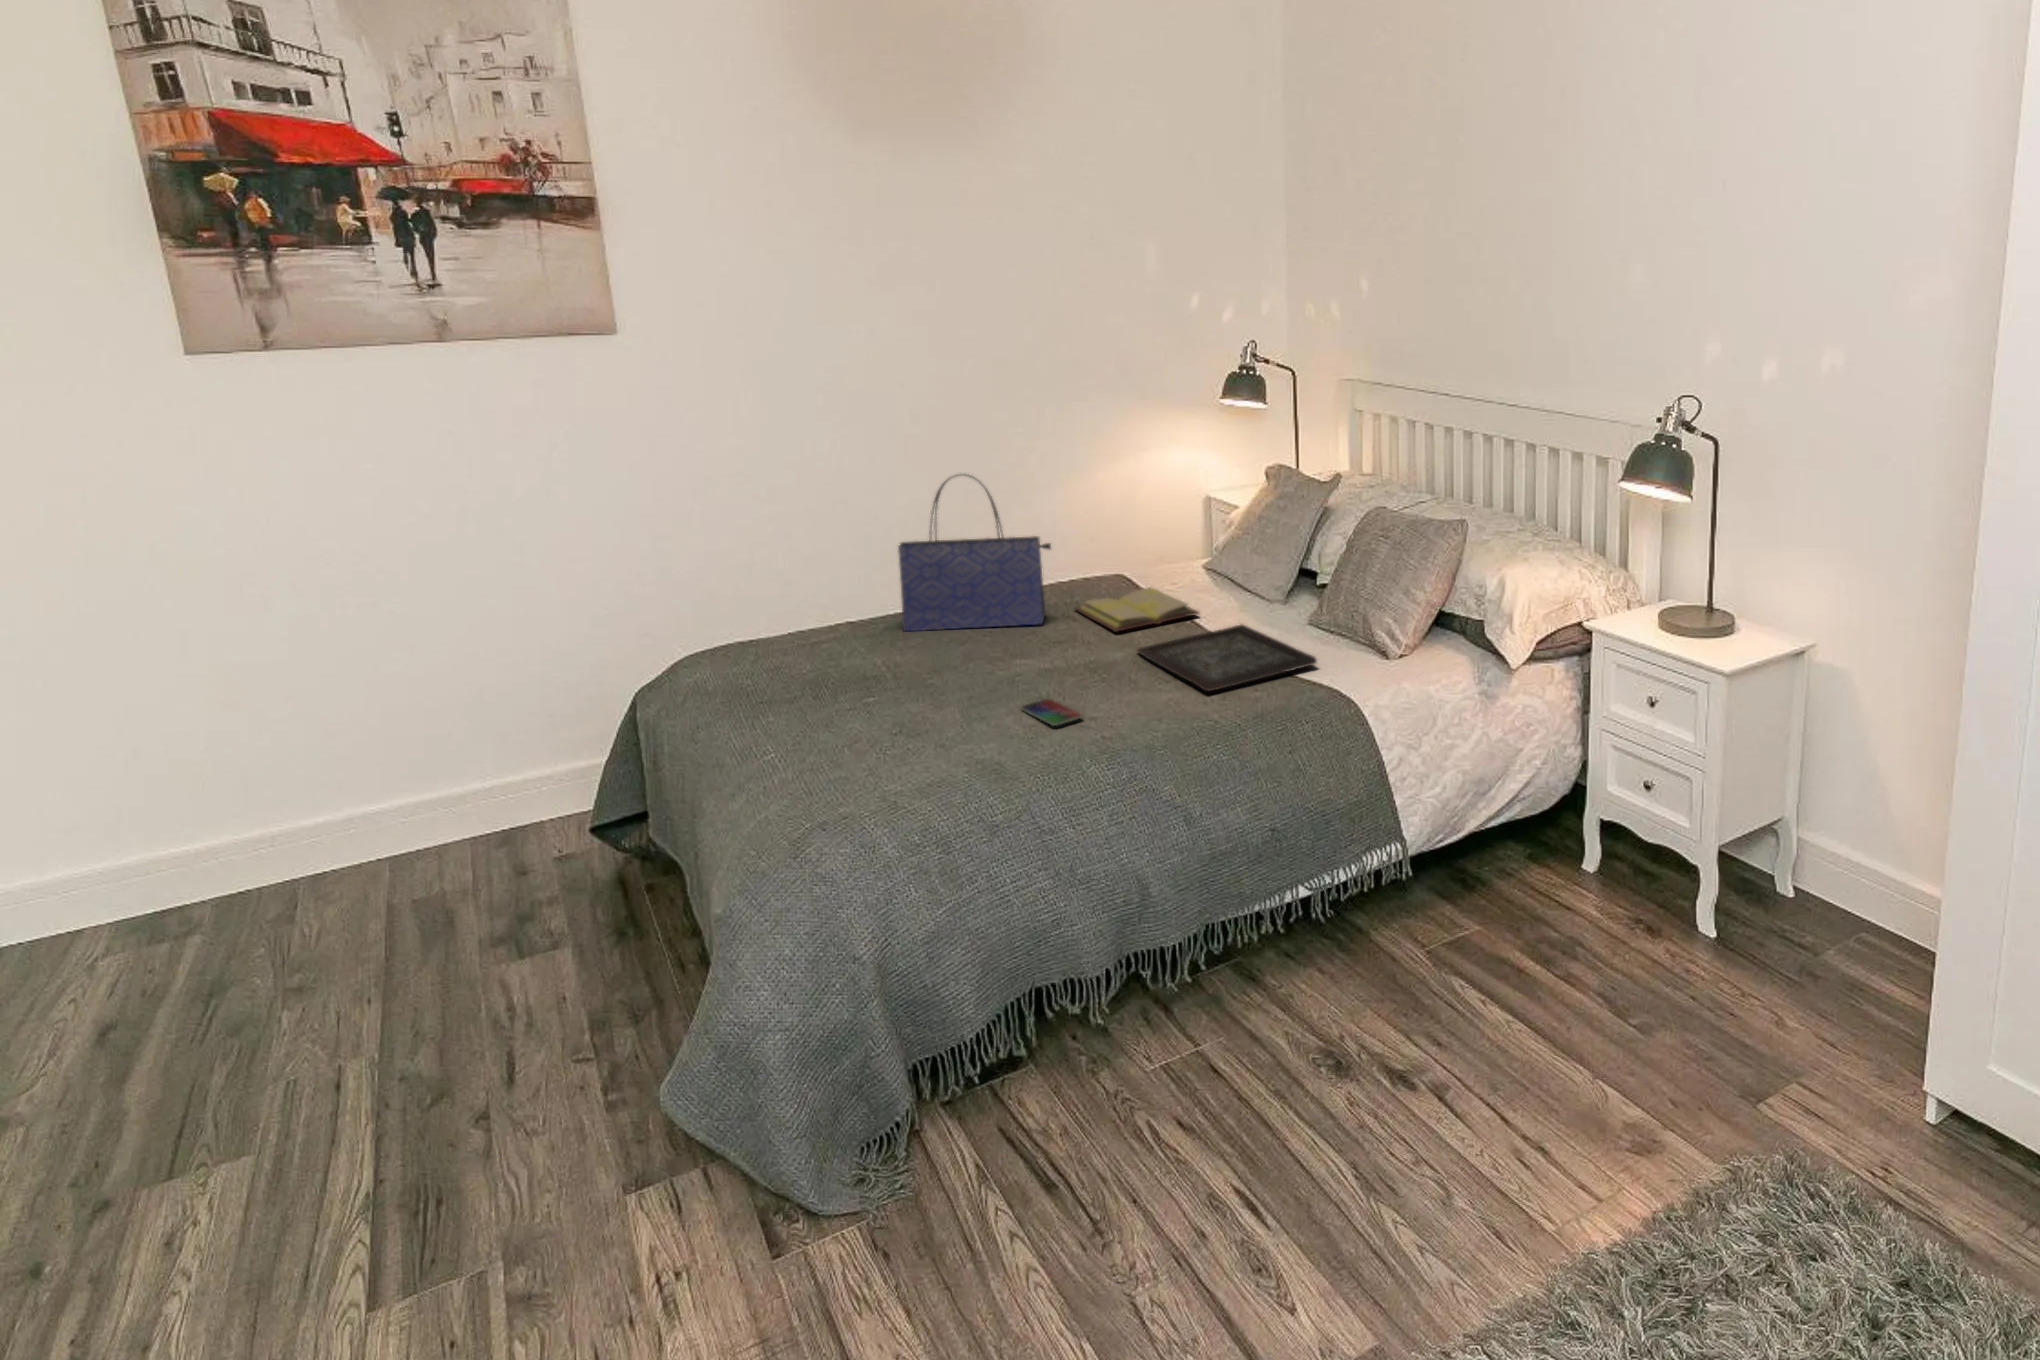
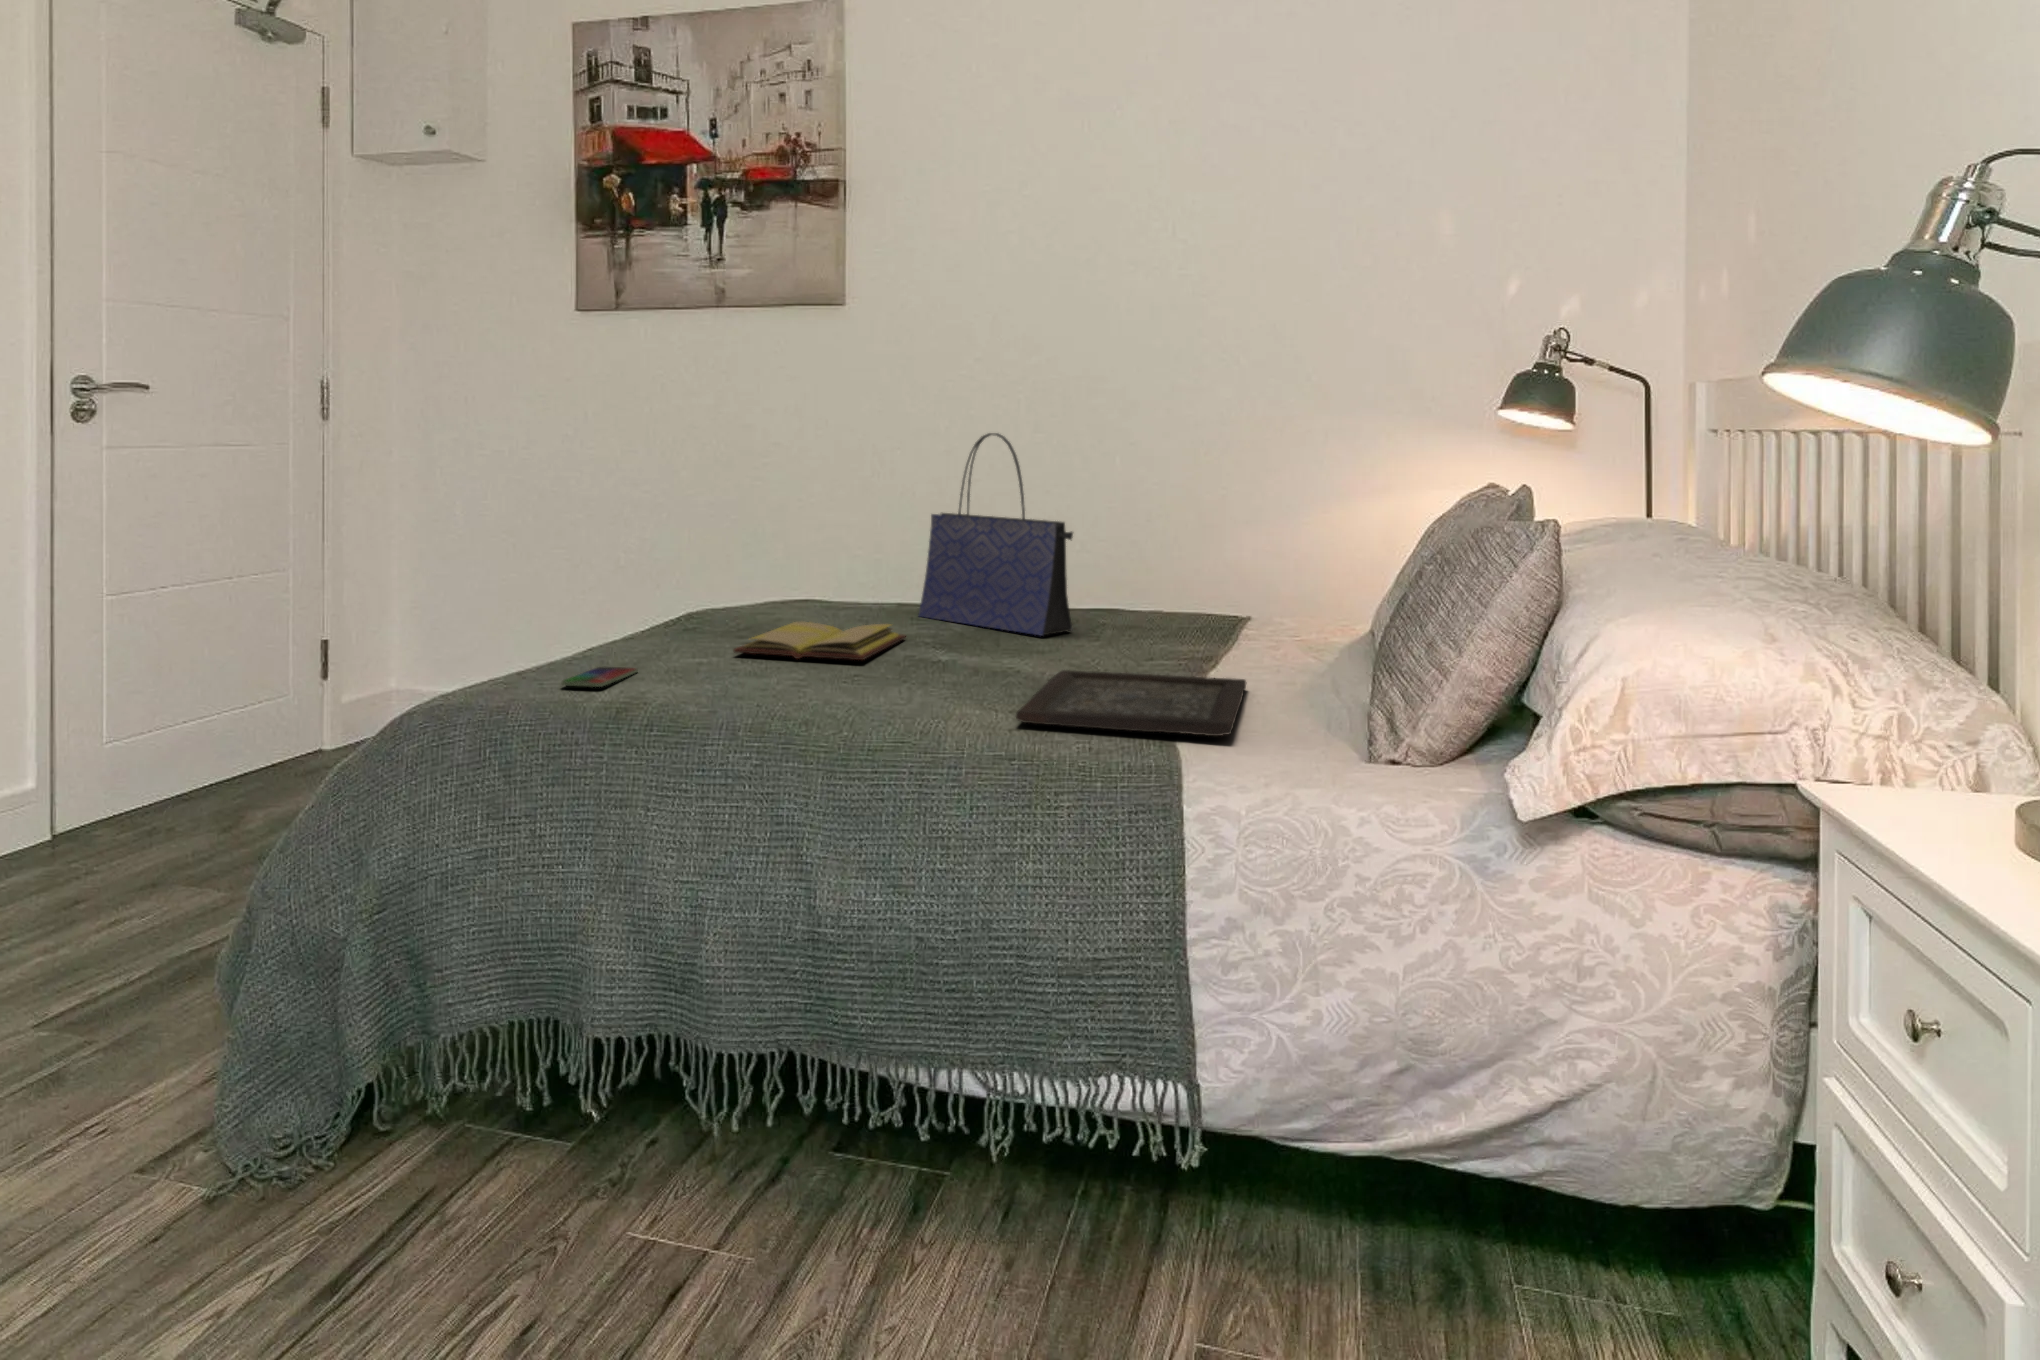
diary: present [1075,587,1199,632] -> present [734,621,906,660]
smartphone: present [1021,699,1083,726] -> present [562,666,638,687]

